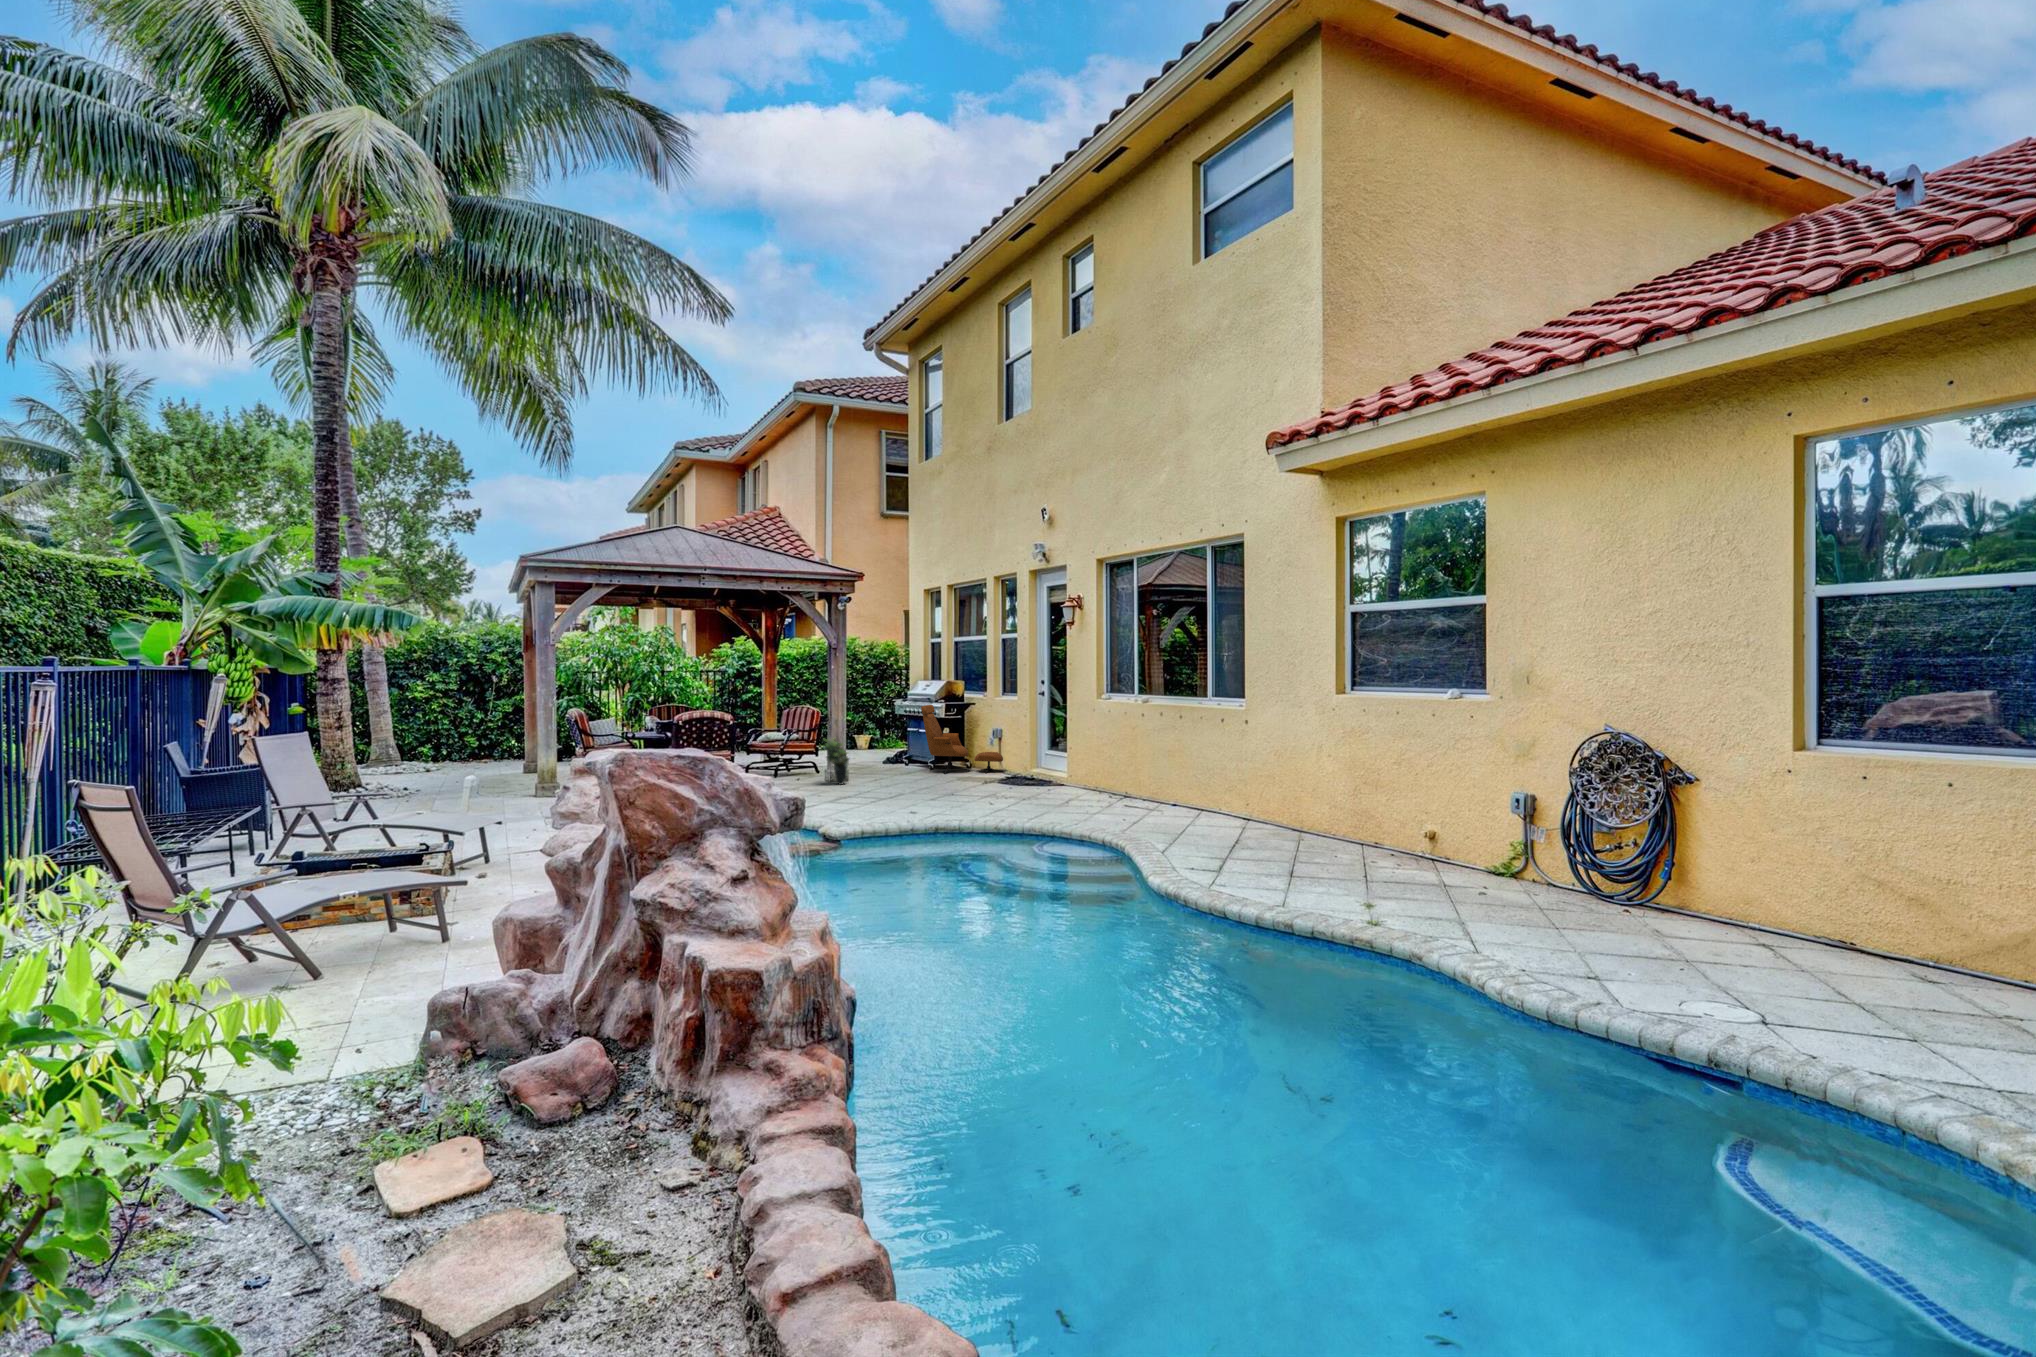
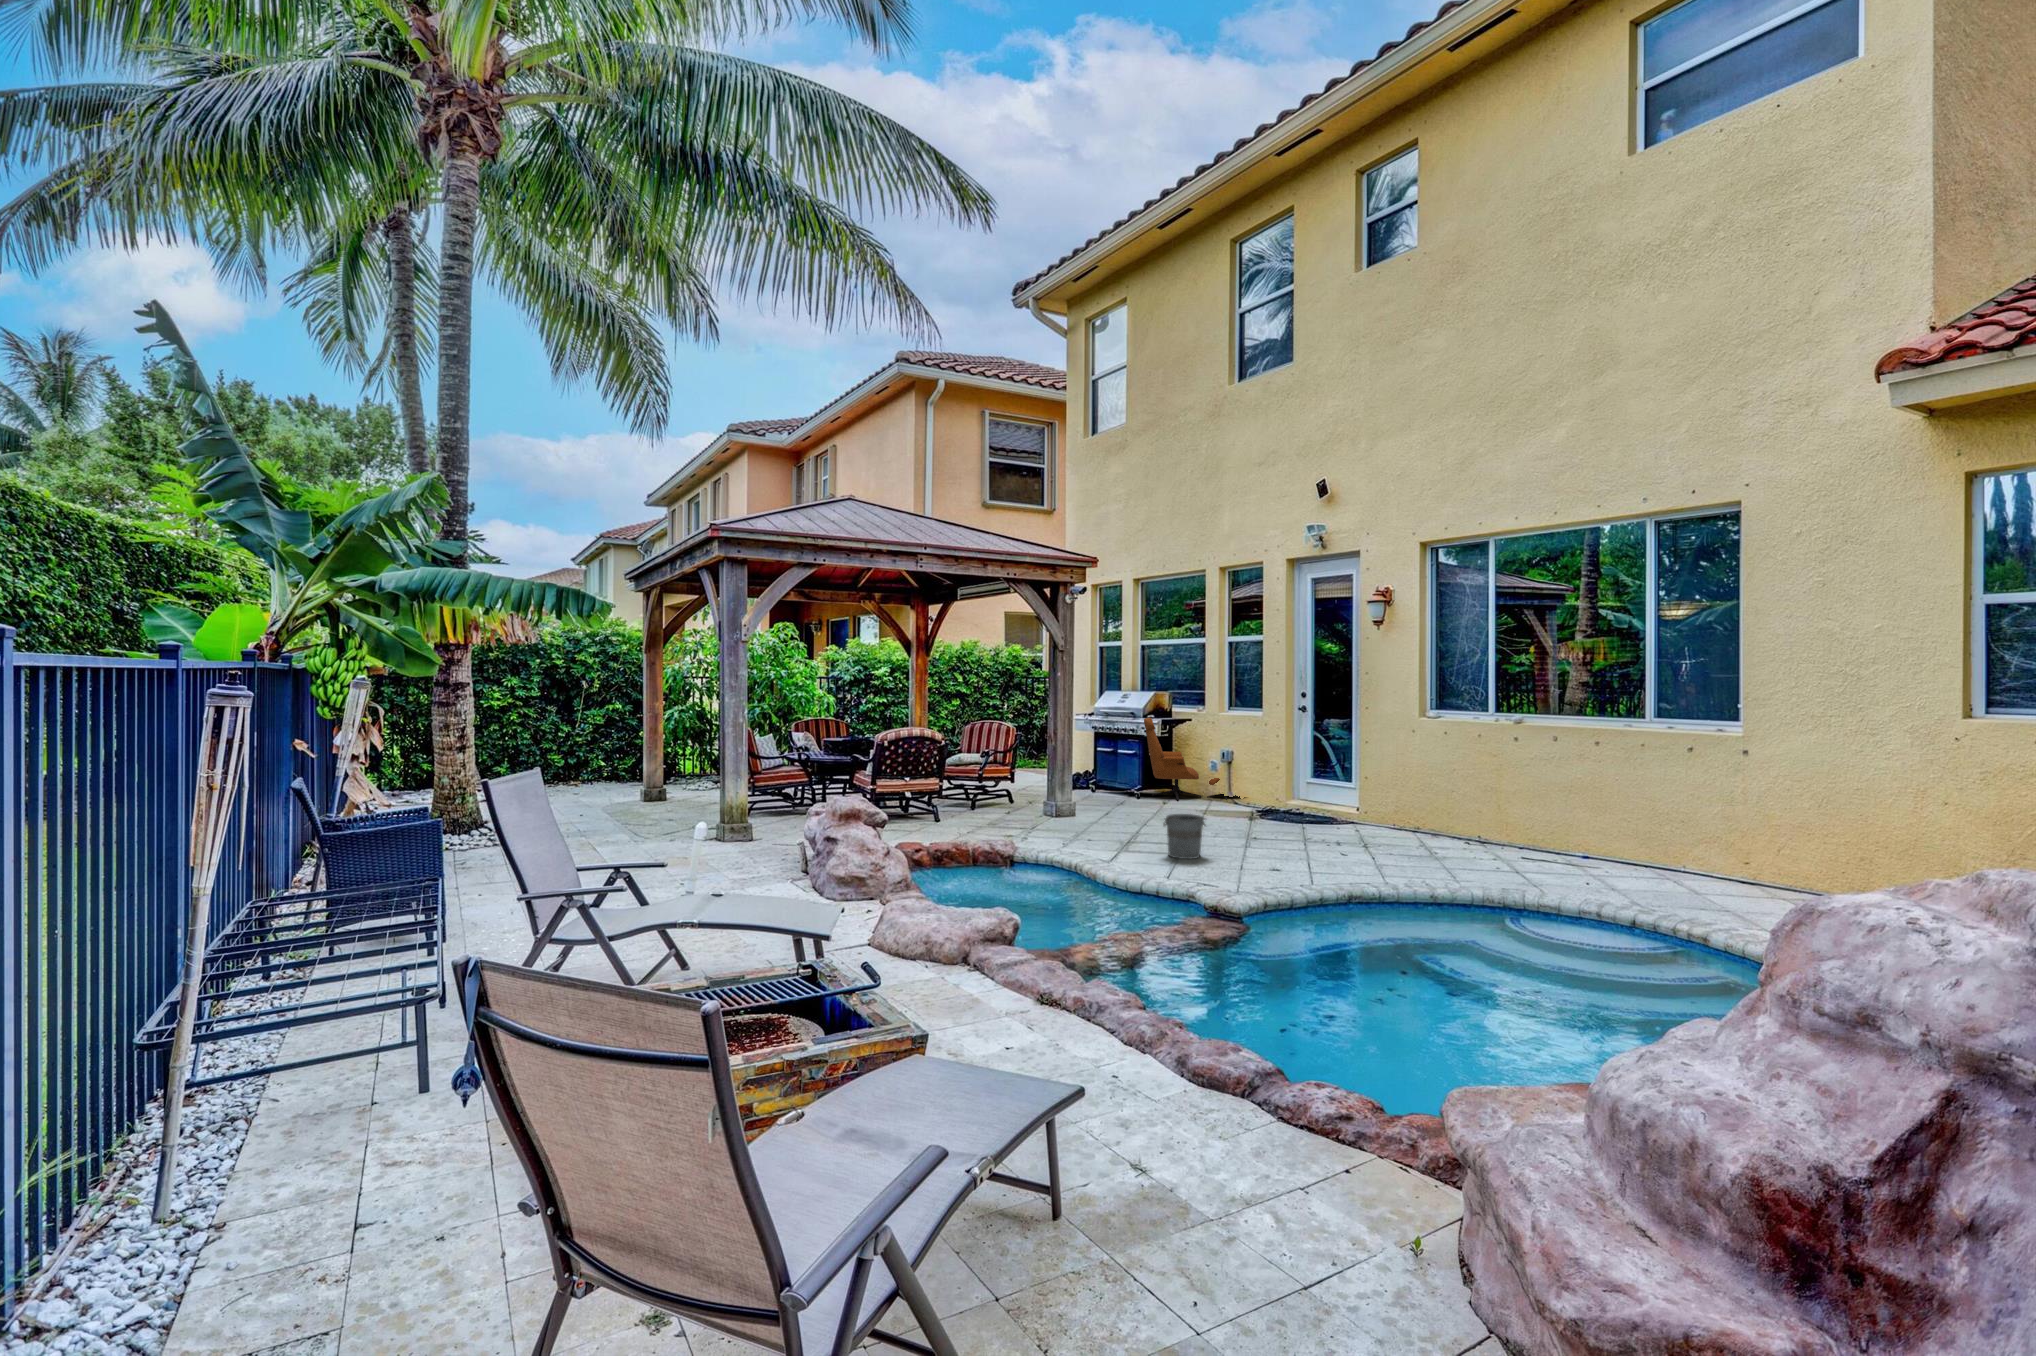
potted plant: present [824,738,849,785] -> none [1052,757,1088,816]
bucket: none [833,780,867,814] -> present [1164,814,1205,859]

